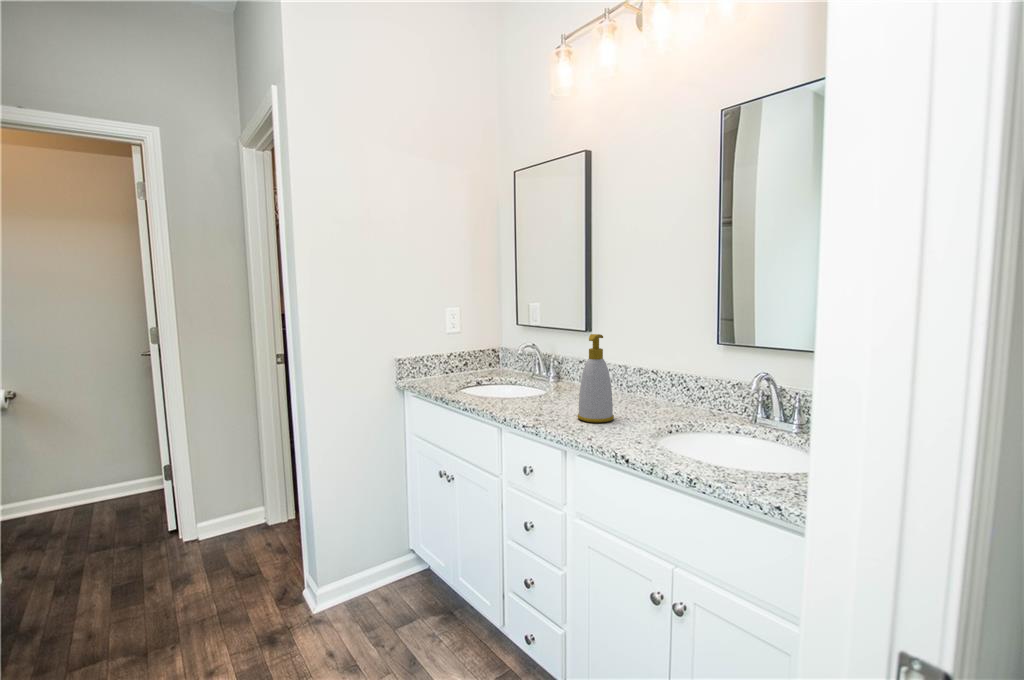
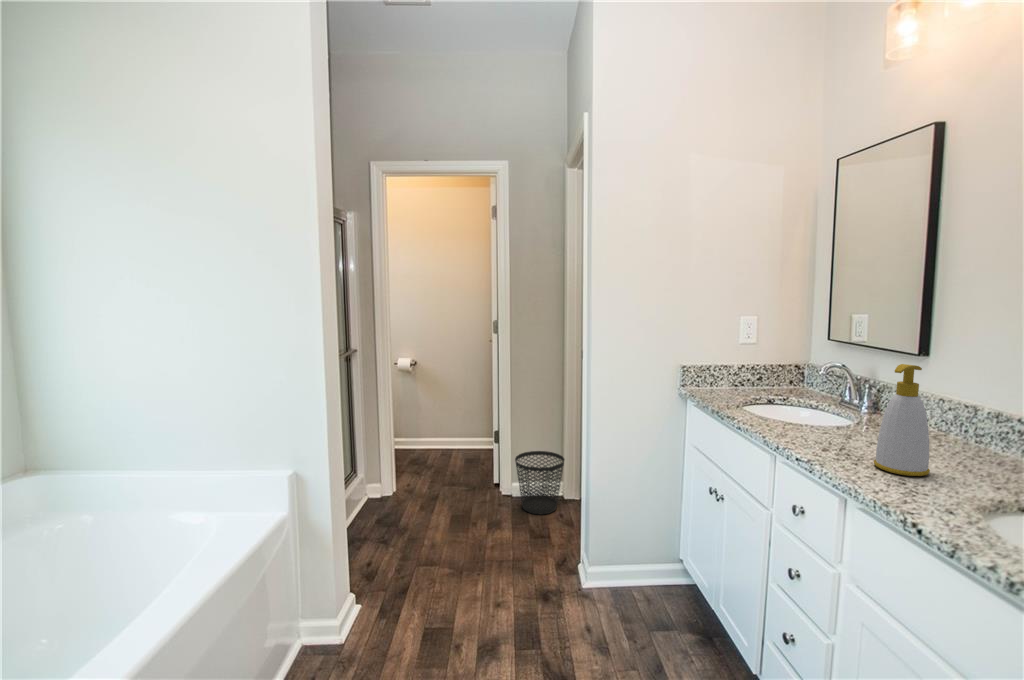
wastebasket: none [204,475,269,552] -> present [515,451,564,514]

